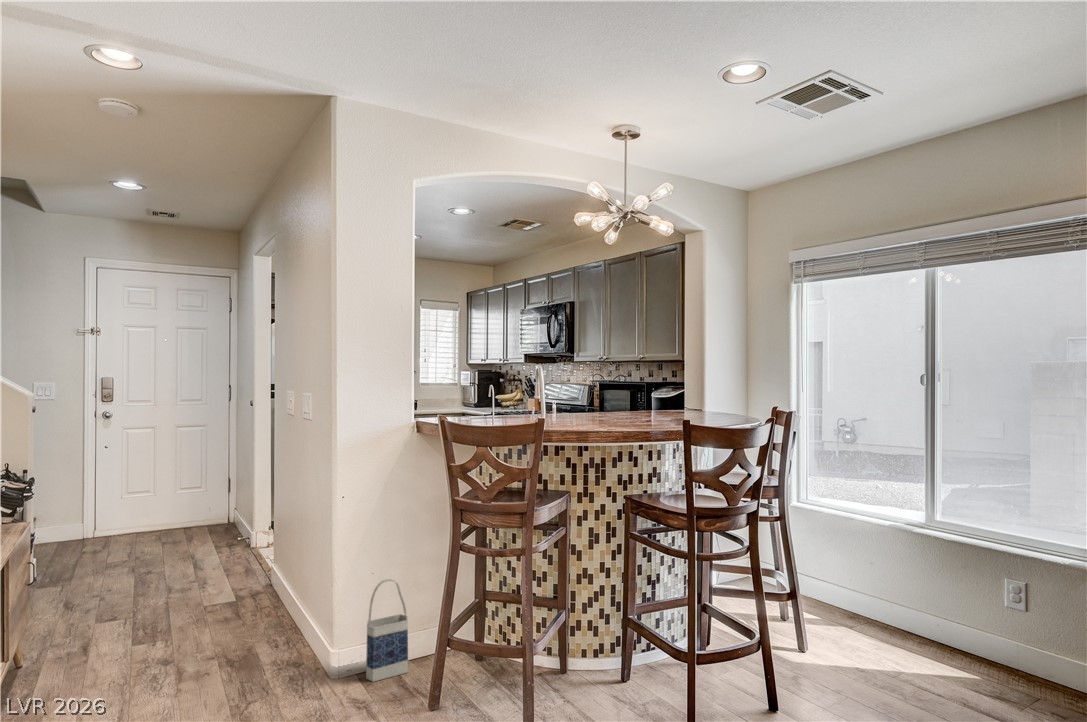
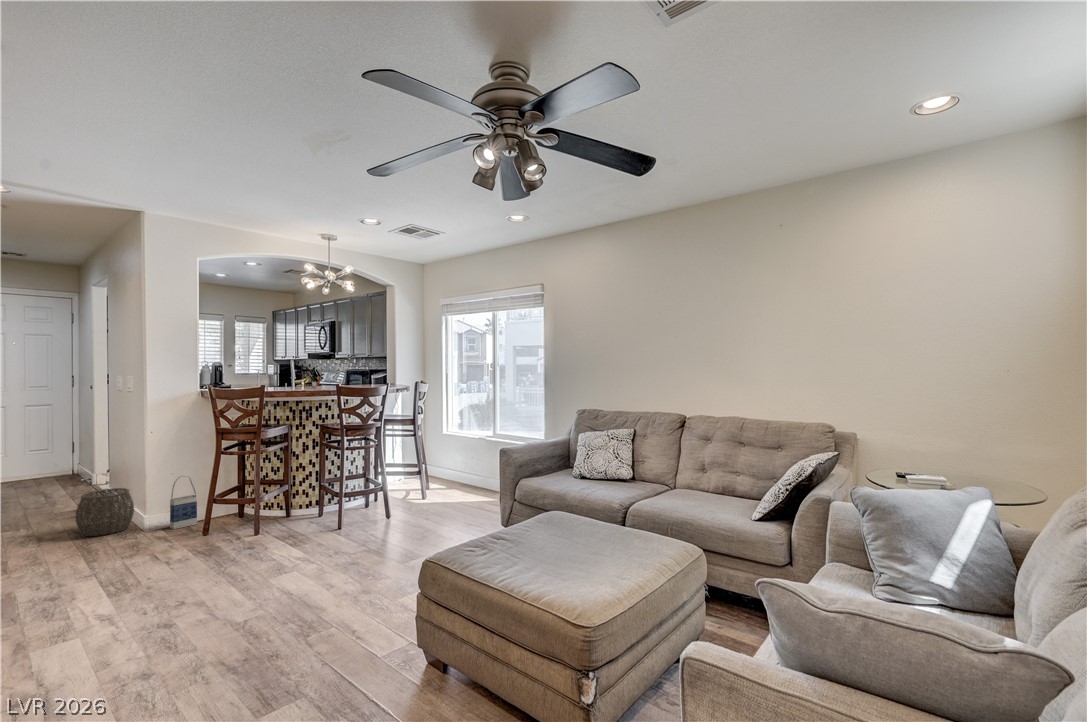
woven basket: none [222,588,310,684] -> present [75,488,134,536]

